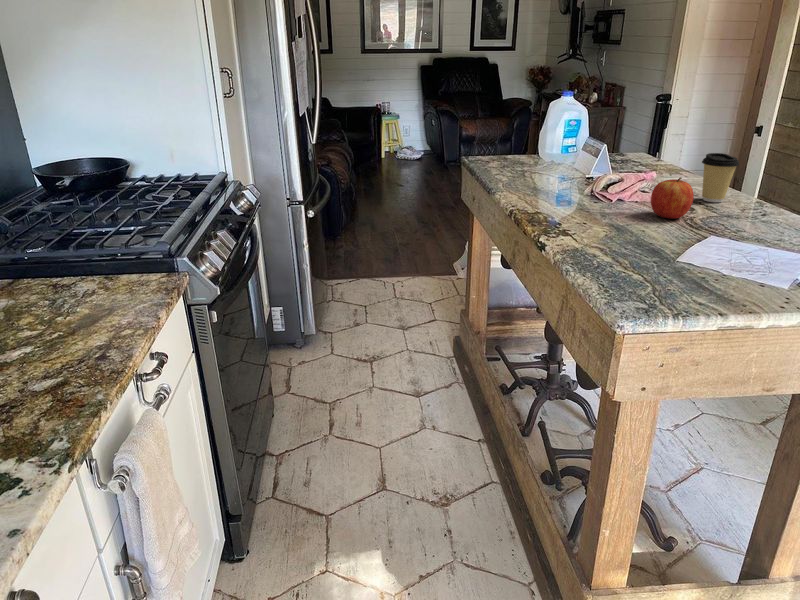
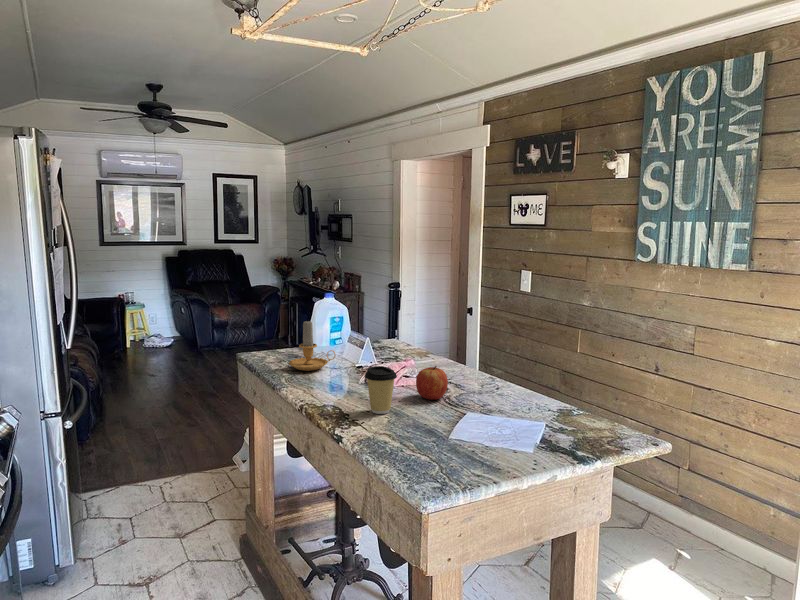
candle: none [510,118,564,177] -> present [289,321,335,371]
coffee cup: present [702,153,739,202] -> present [365,366,397,414]

